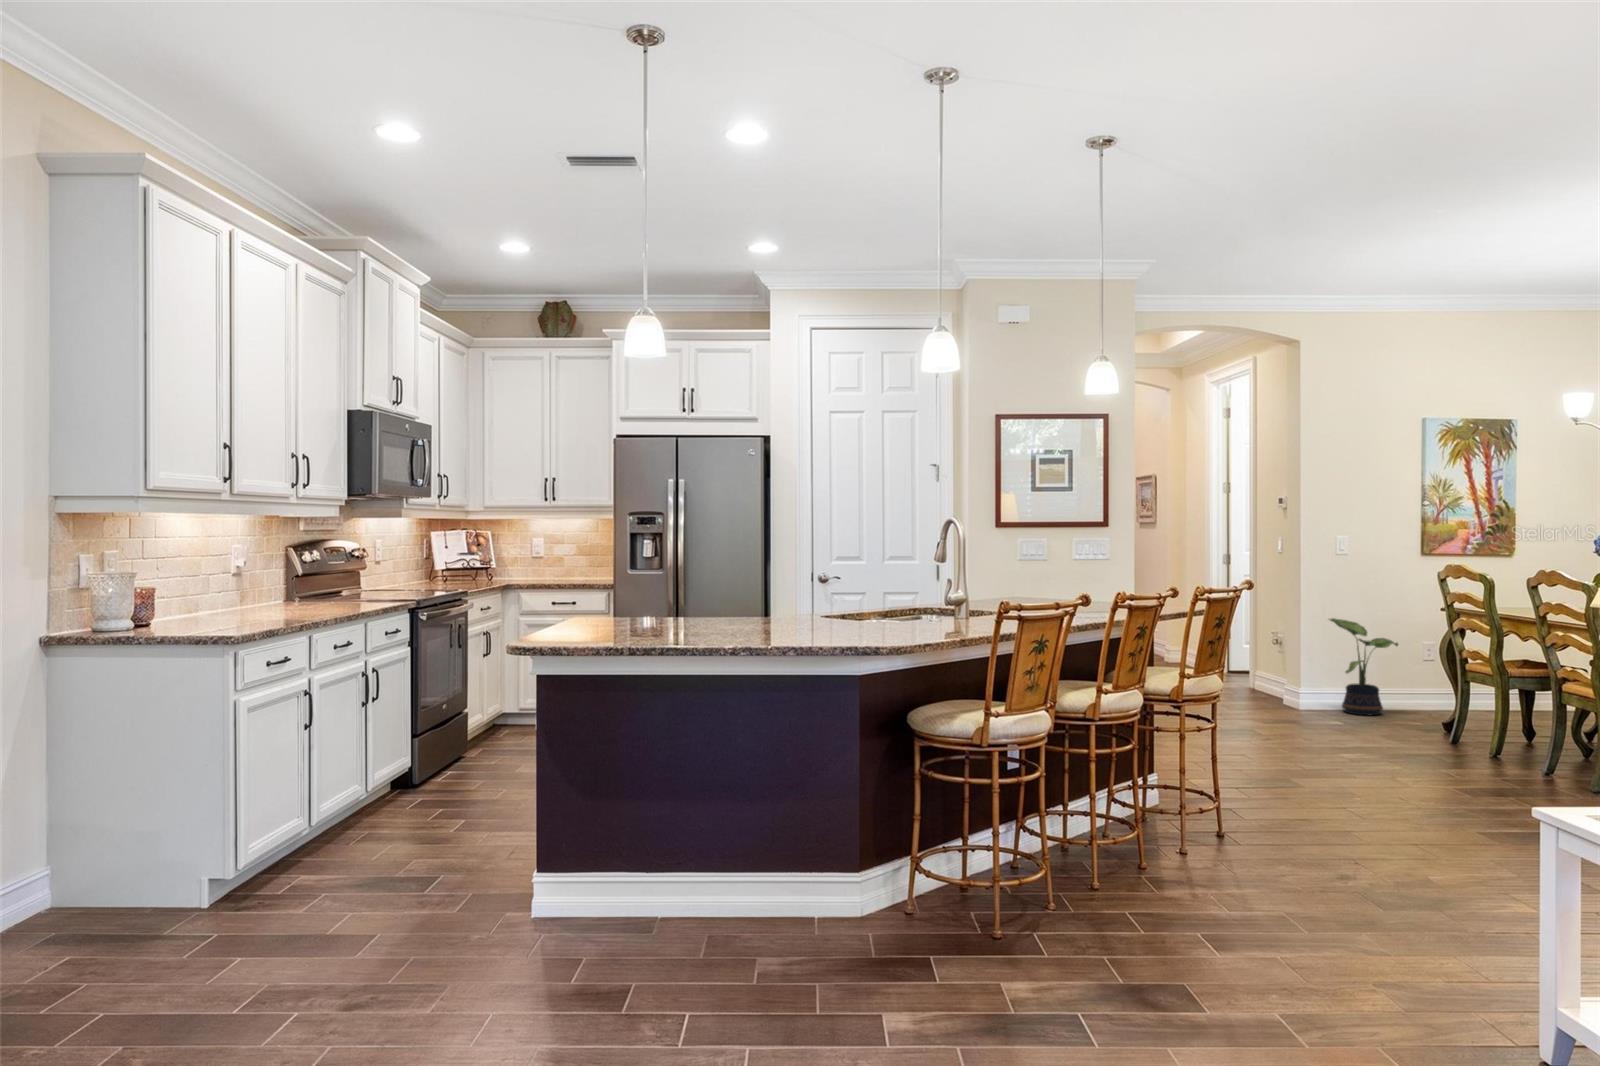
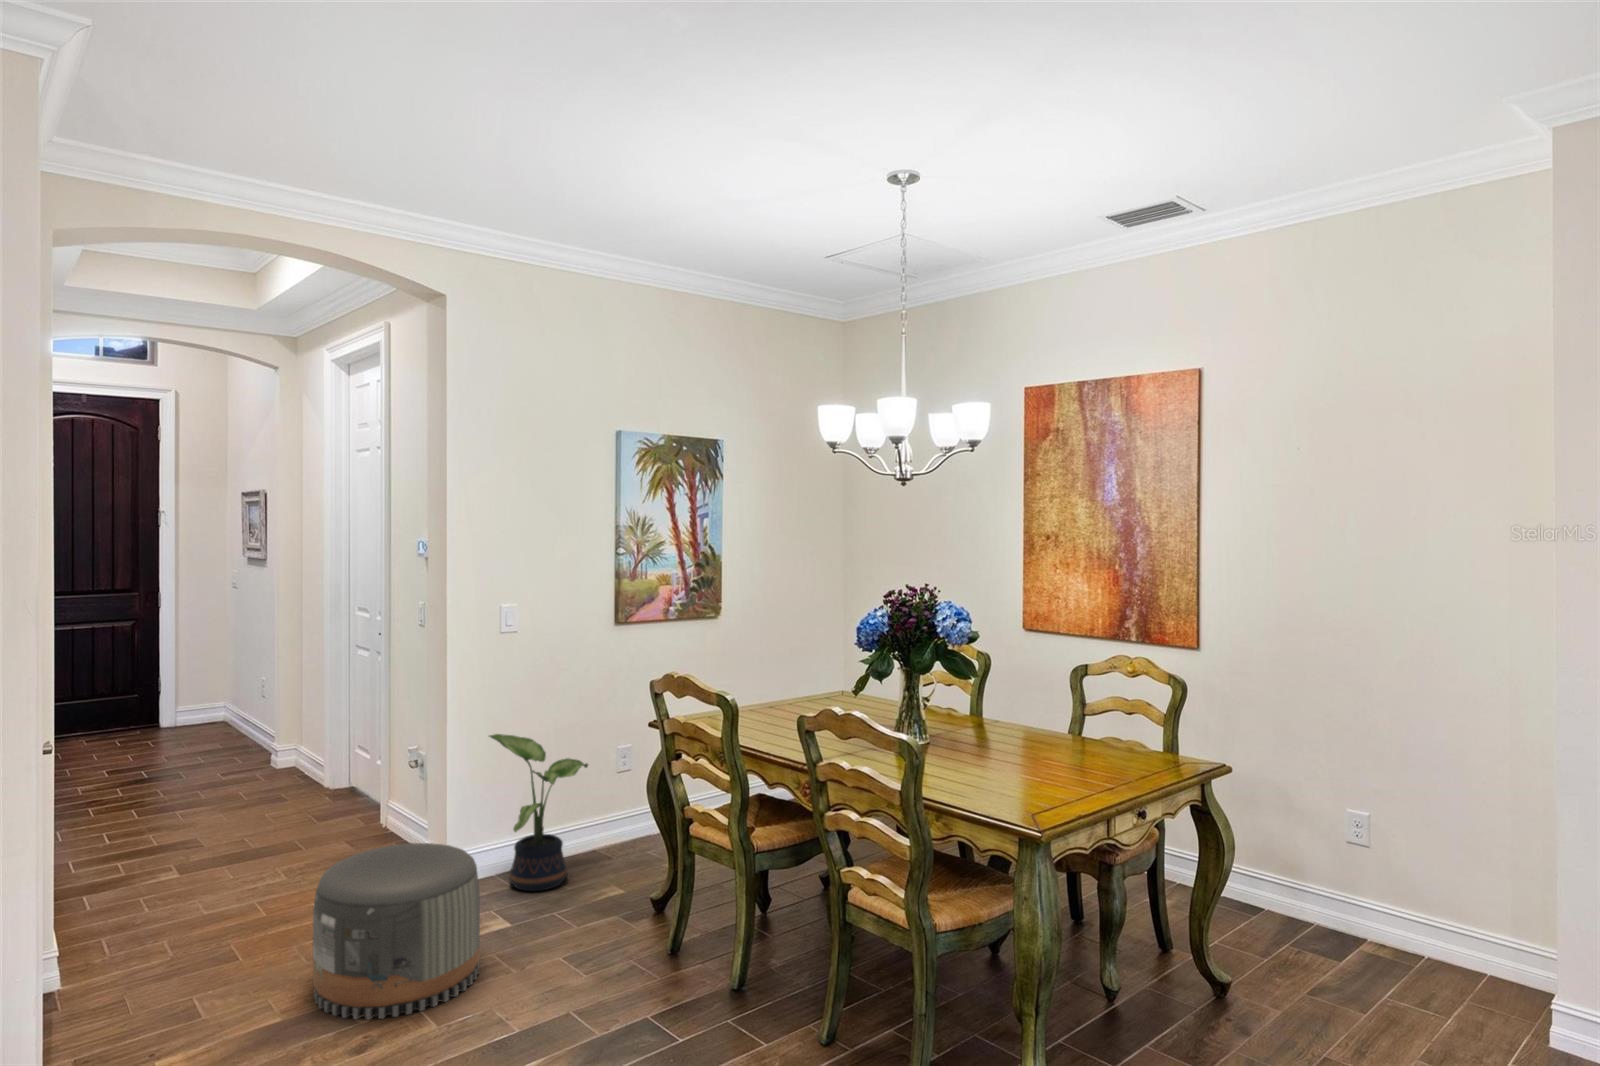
pouf: none [1237,658,1327,734] -> present [313,843,480,1020]

